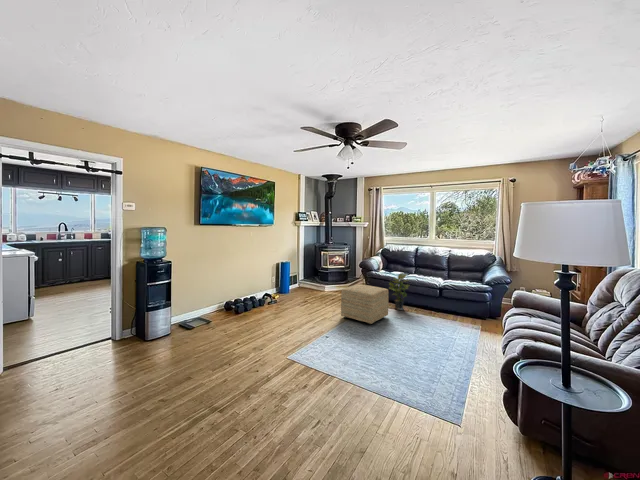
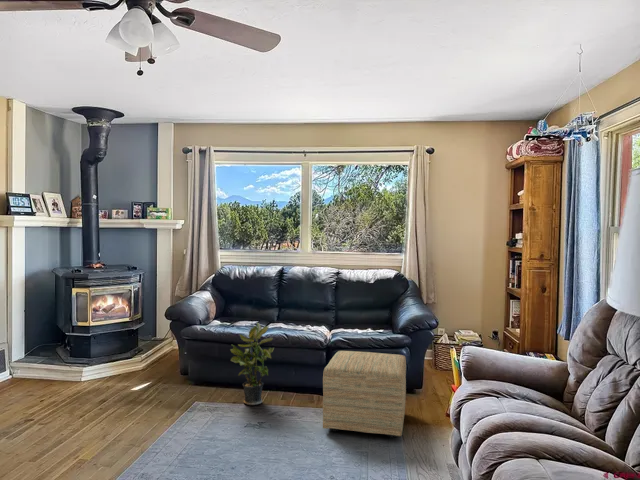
ottoman: present [341,284,388,324] -> present [323,351,406,438]

